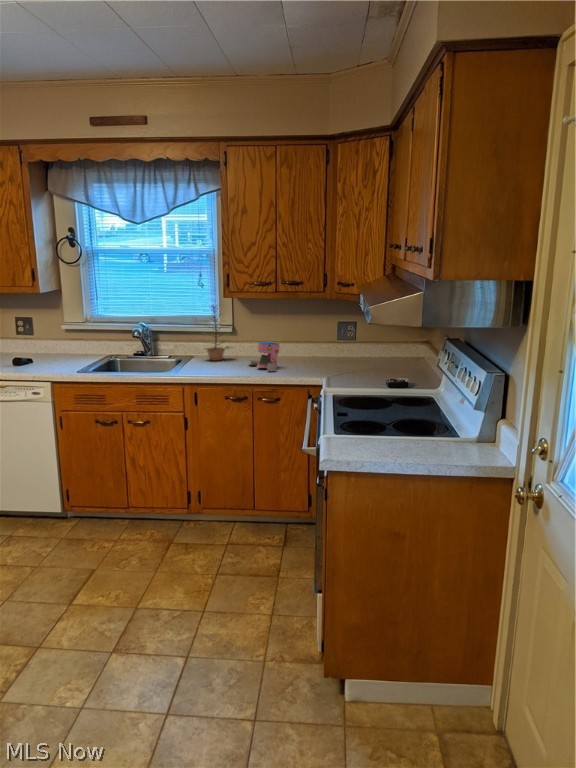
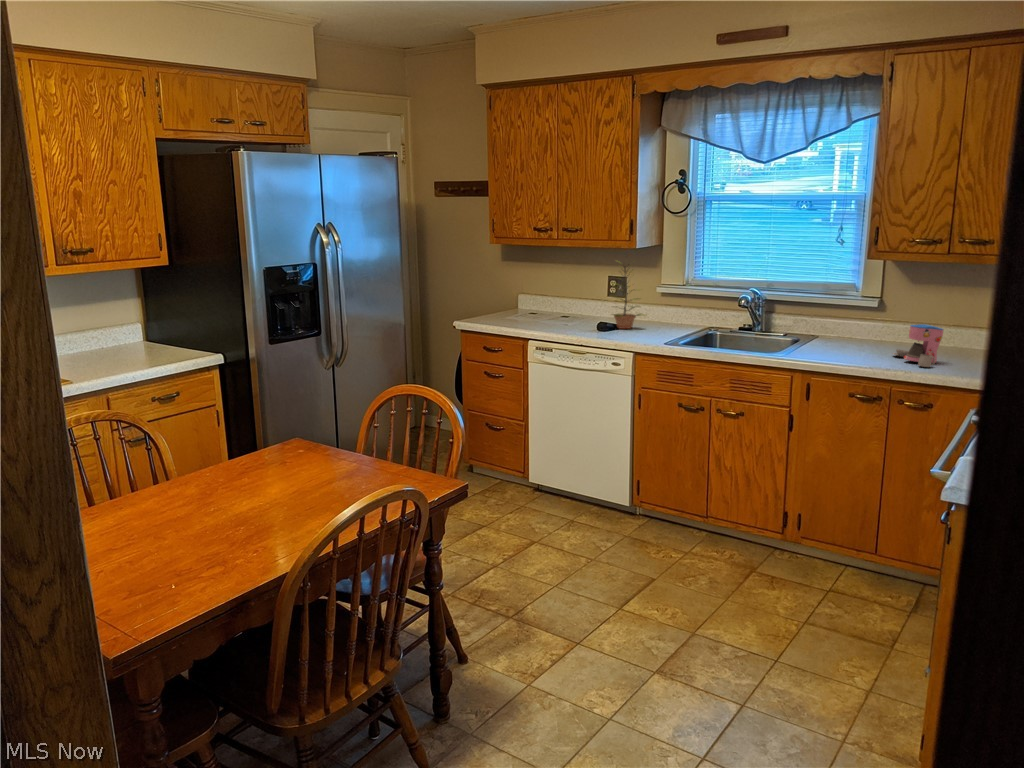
plant: present [206,306,230,361] -> present [611,264,643,329]

